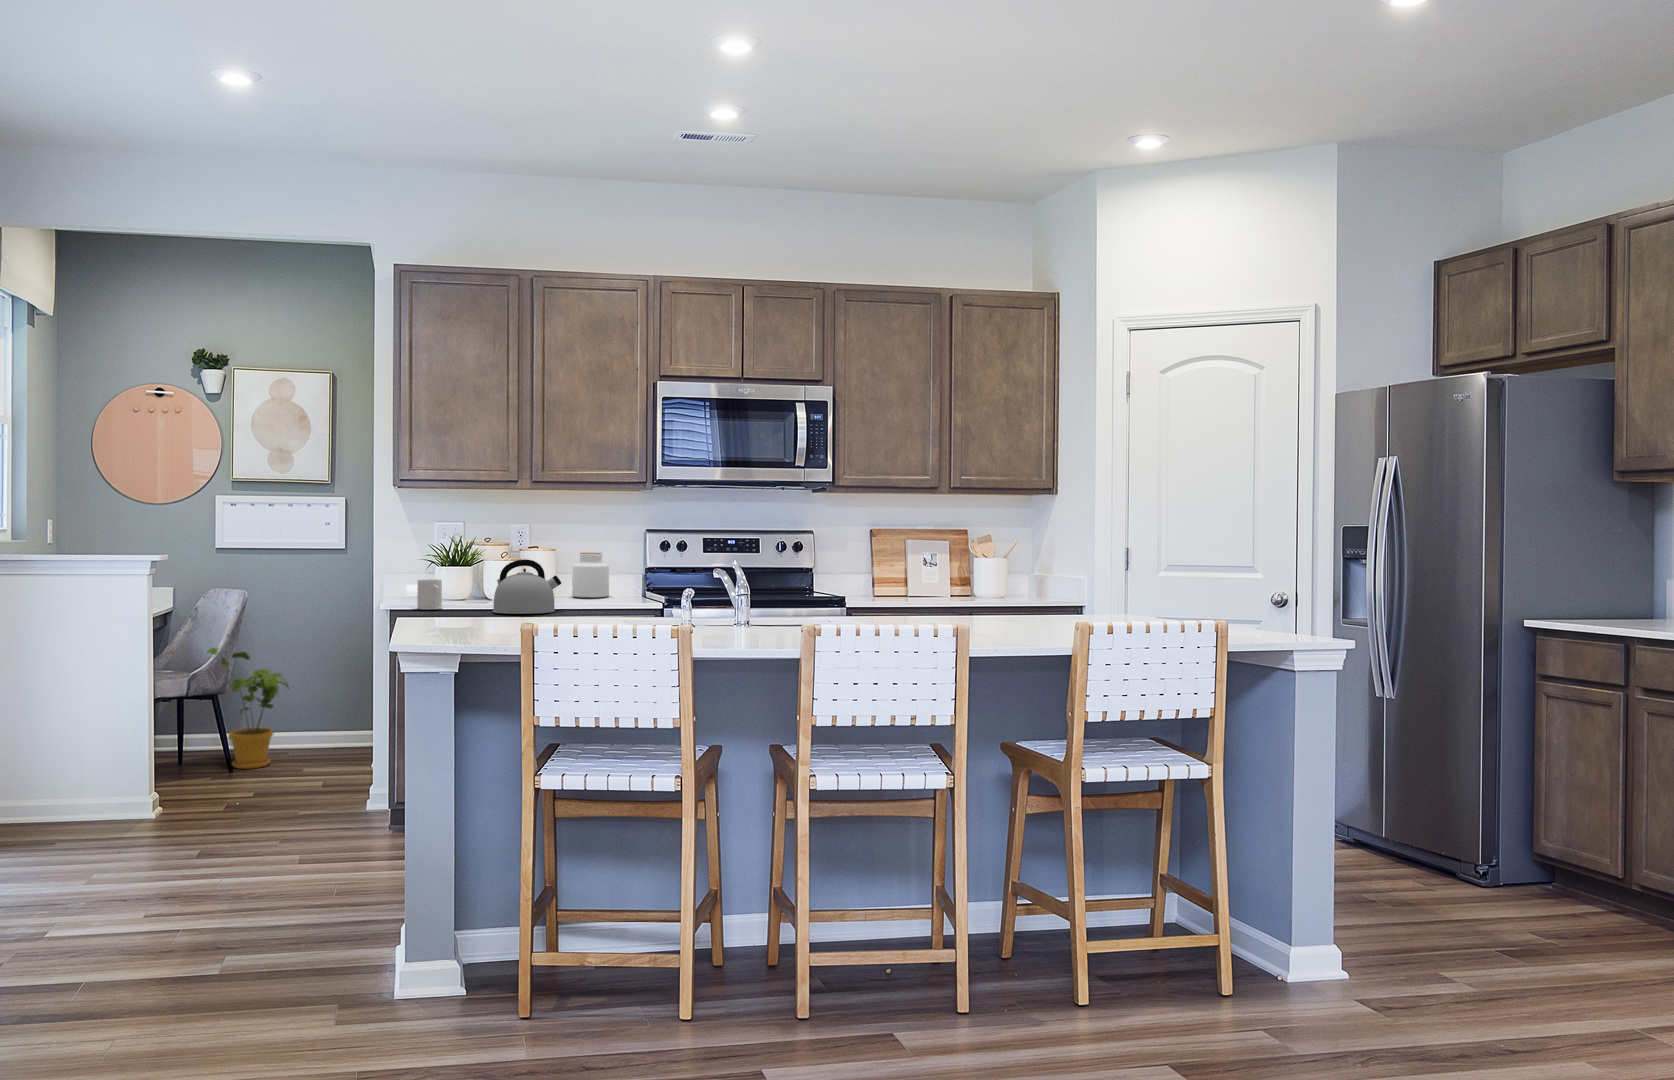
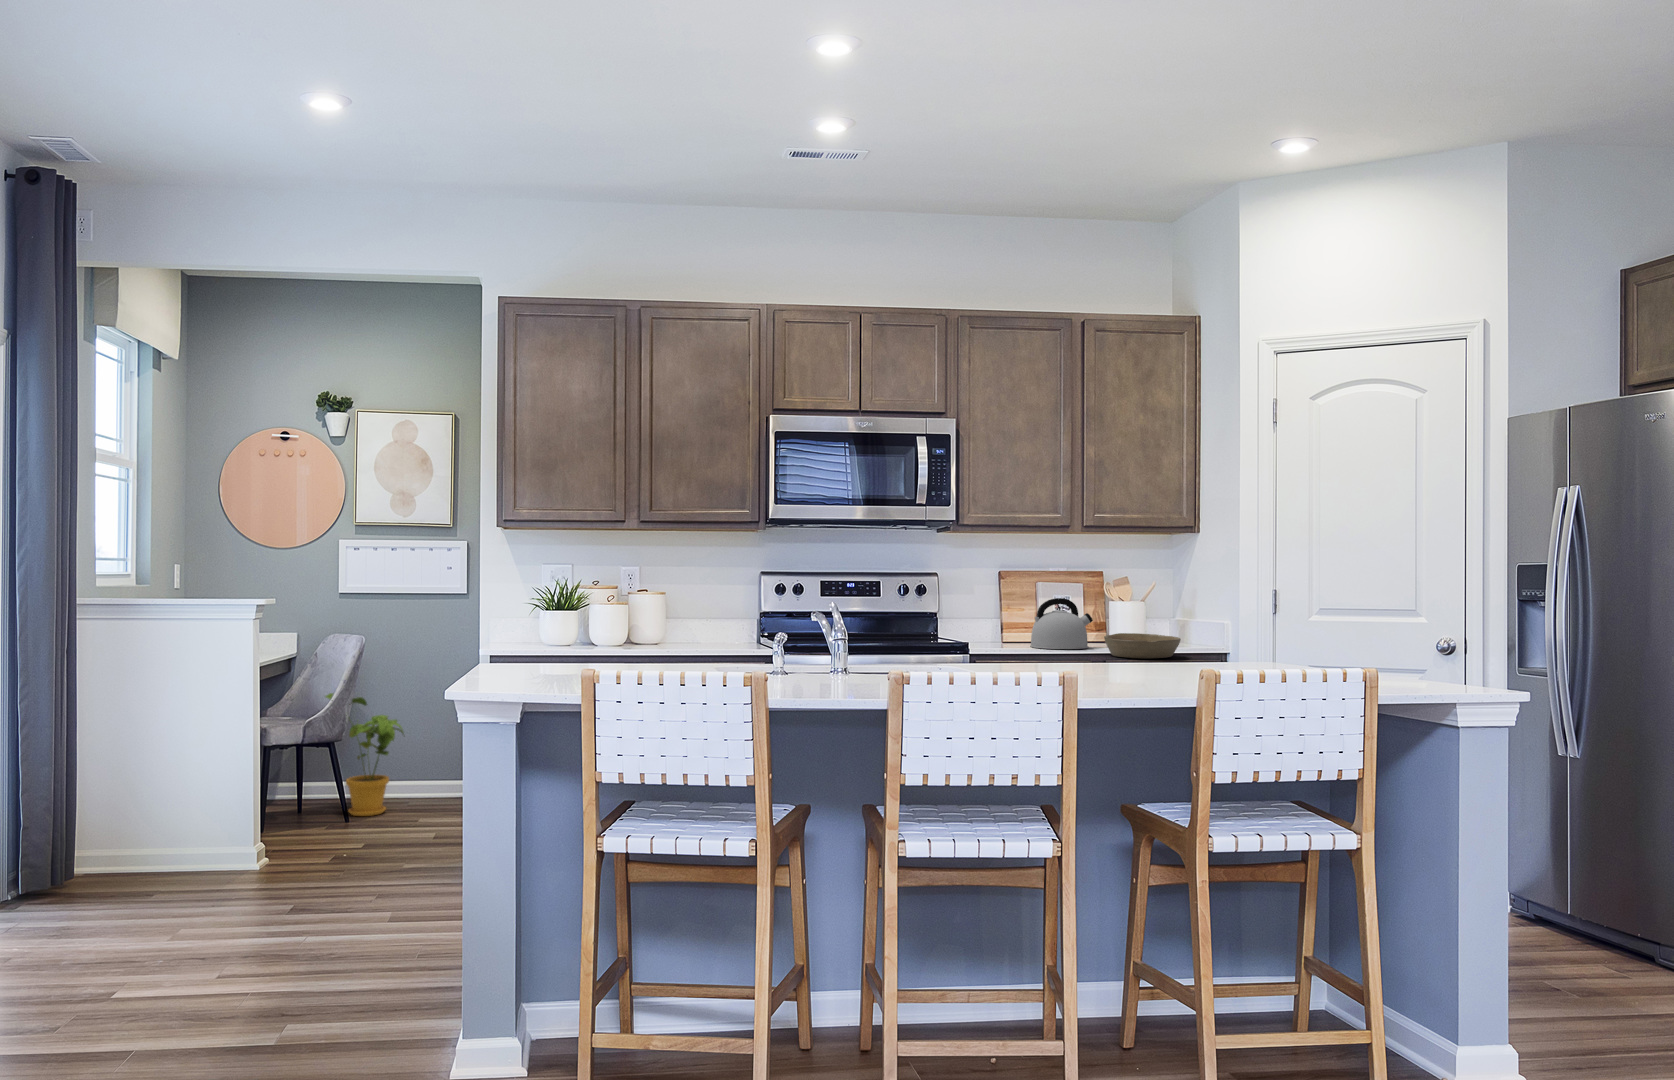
jar: present [572,553,609,597] -> none [679,596,717,643]
kettle: present [493,559,561,614] -> present [1030,598,1093,649]
mug: present [417,579,442,609] -> none [519,624,544,655]
bowl: none [972,587,1041,610] -> present [1104,633,1181,659]

